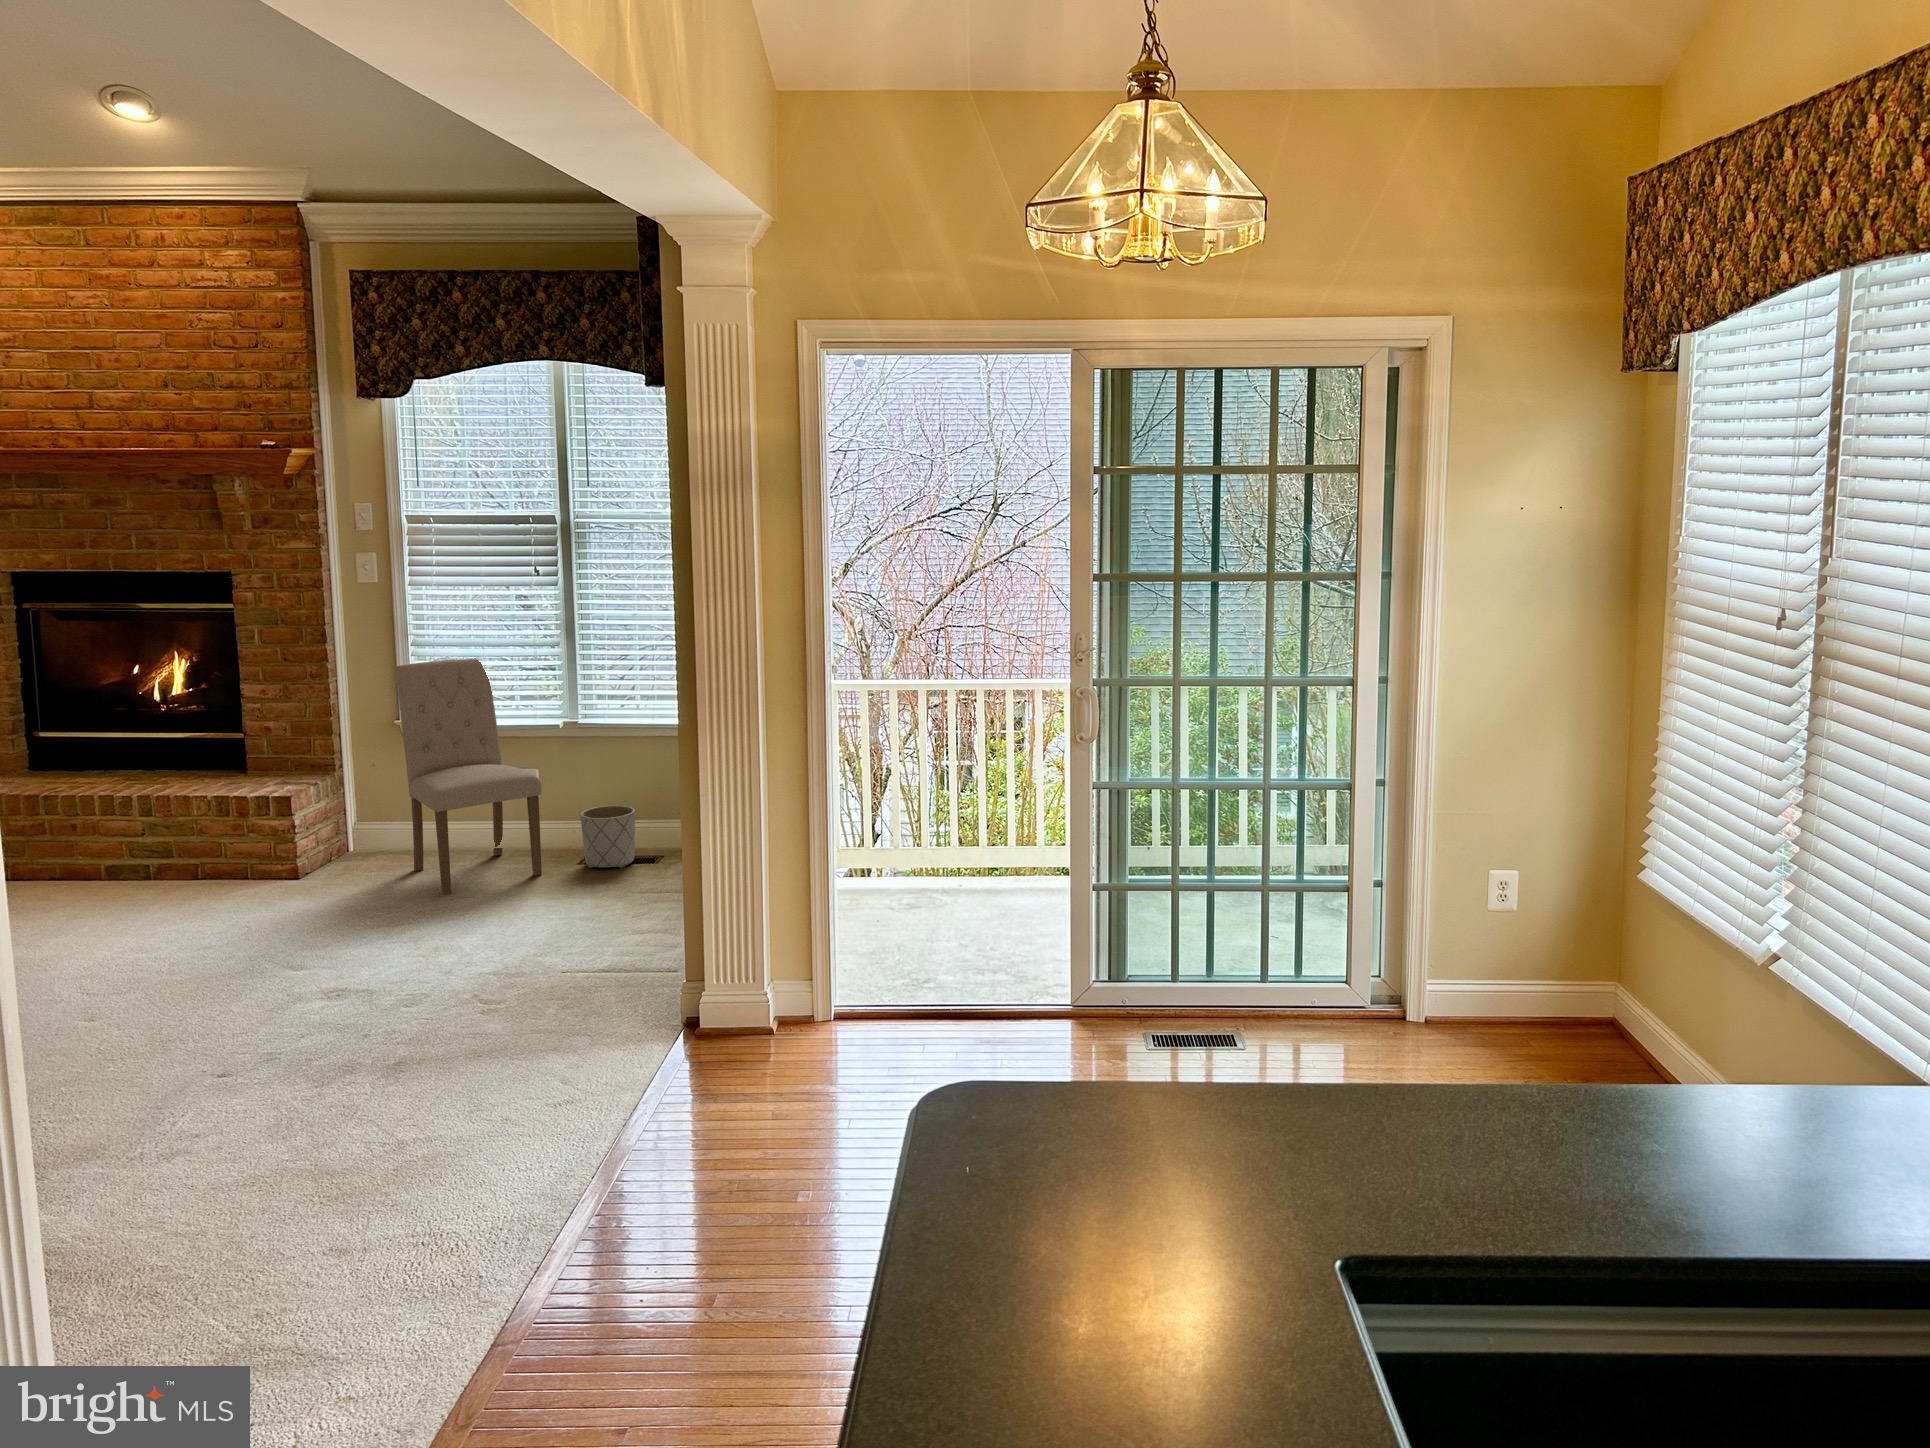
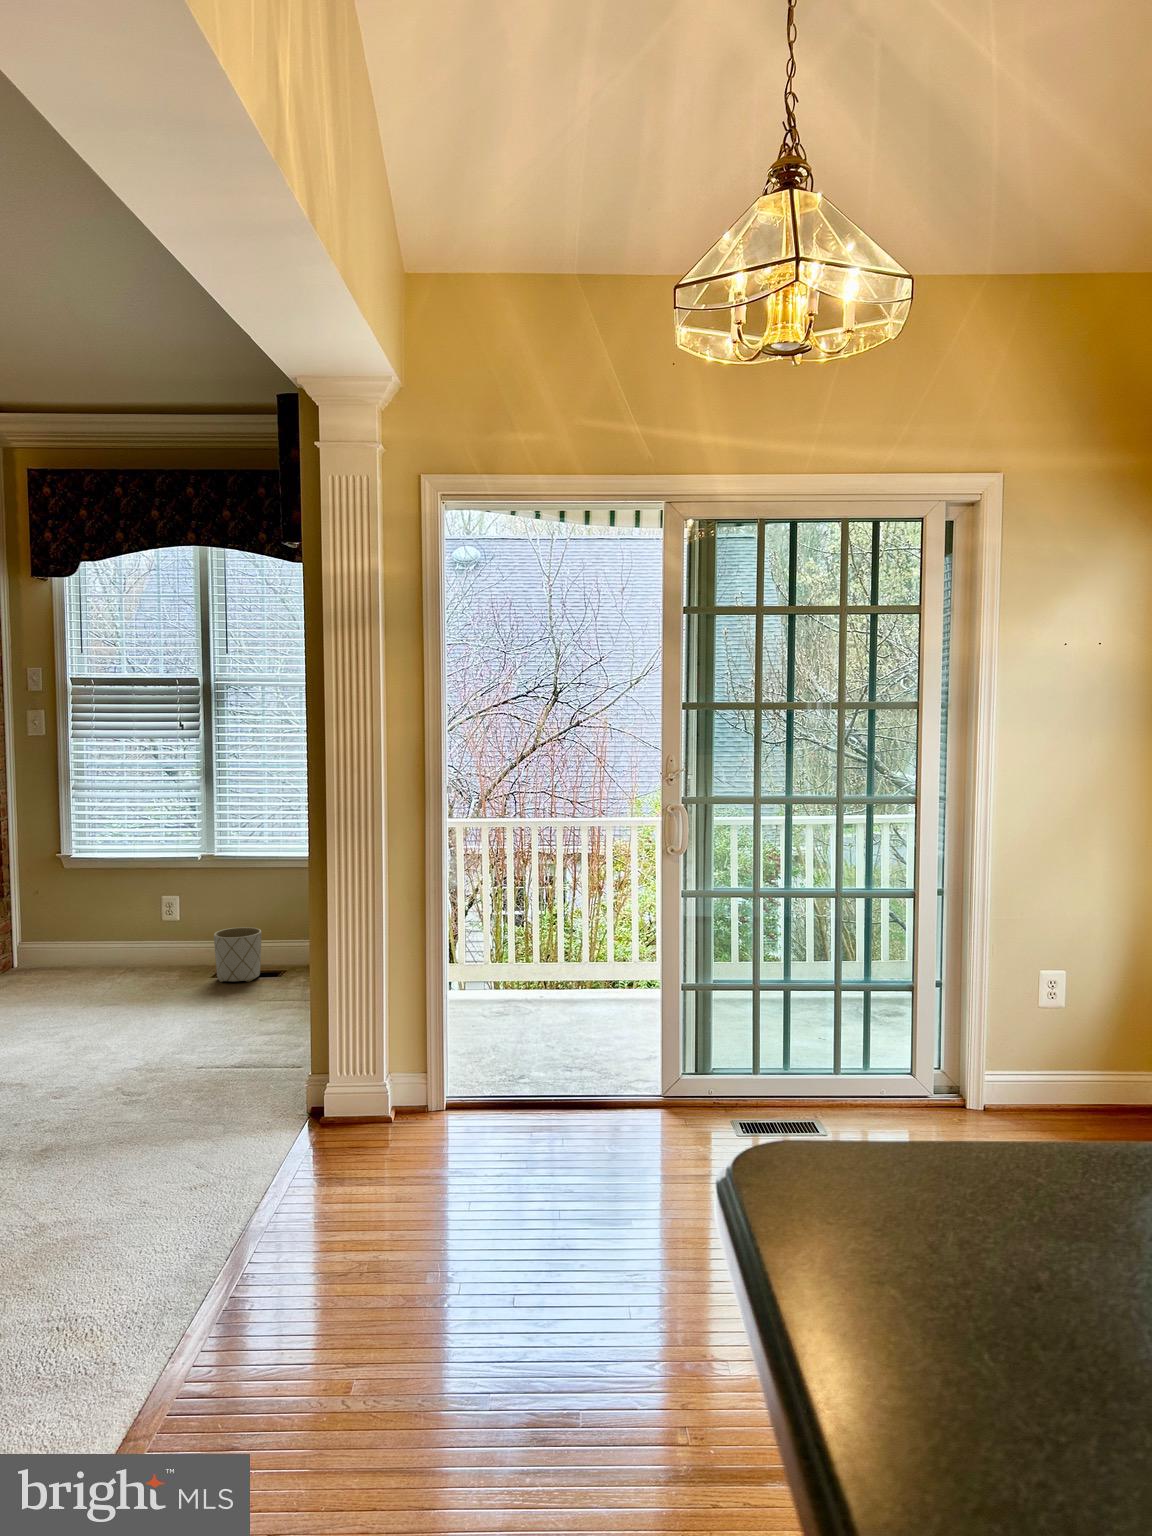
dining chair: present [395,658,542,895] -> none [56,799,180,1005]

